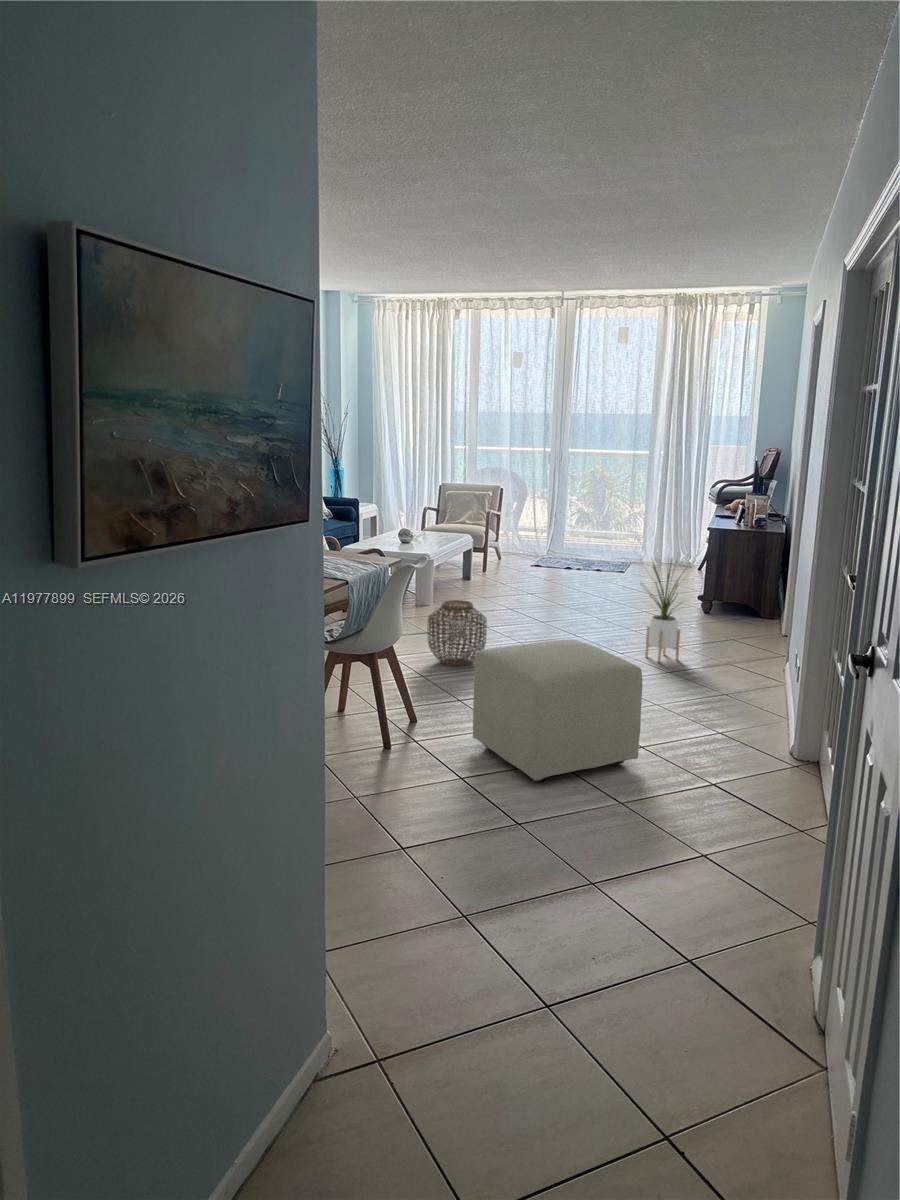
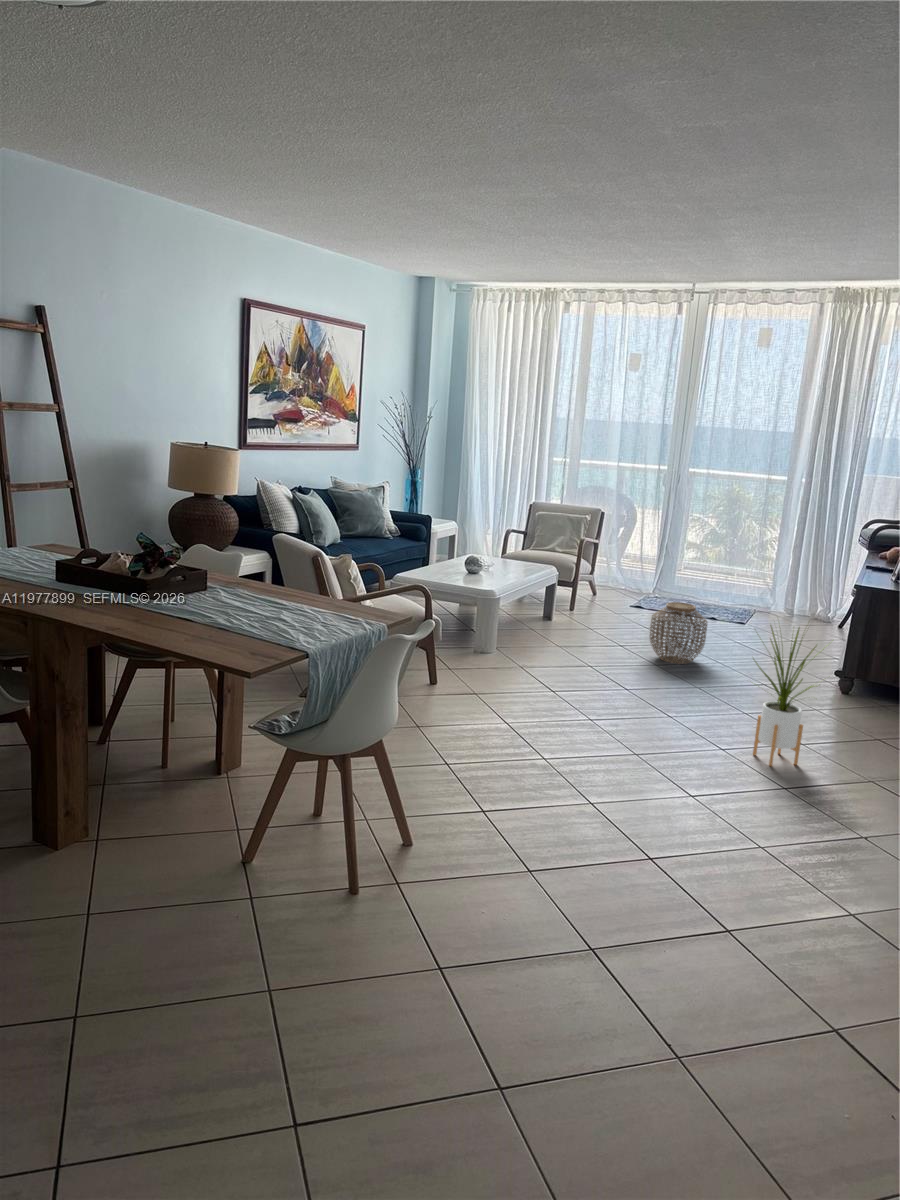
woven basket: present [427,600,487,667] -> present [650,602,707,664]
ottoman: present [473,639,642,781] -> none [480,750,728,975]

